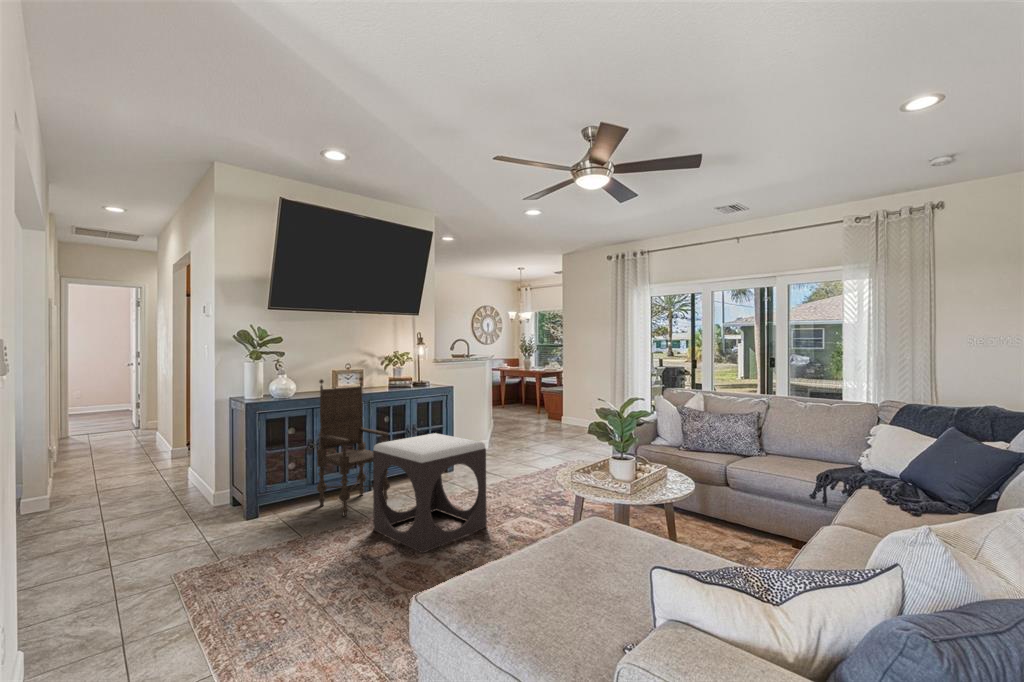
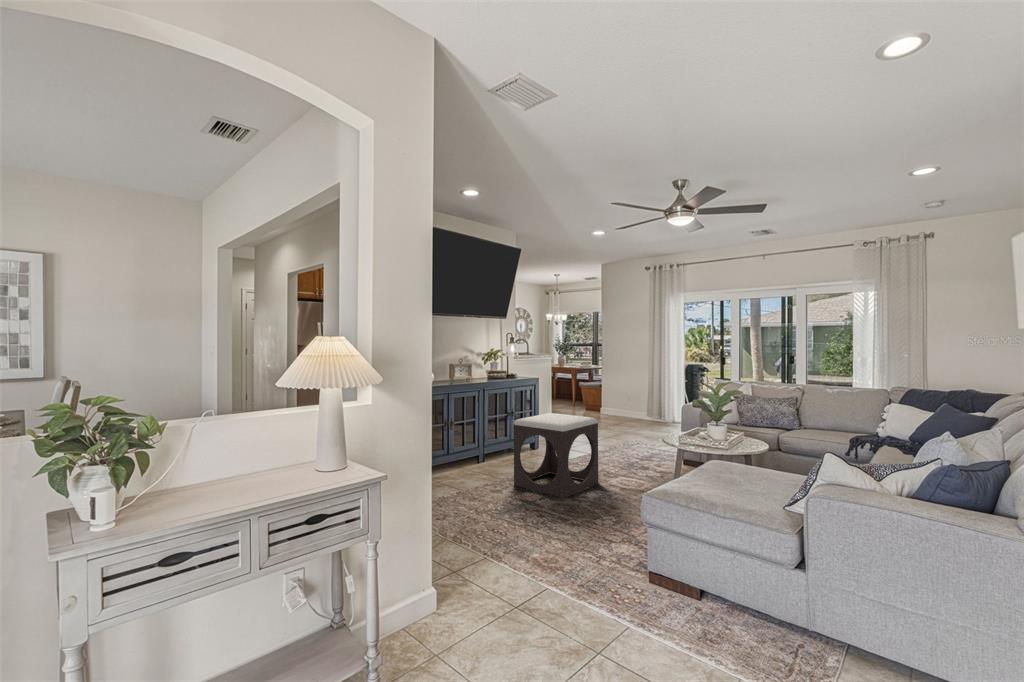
armchair: present [317,377,390,516] -> none [453,370,510,477]

